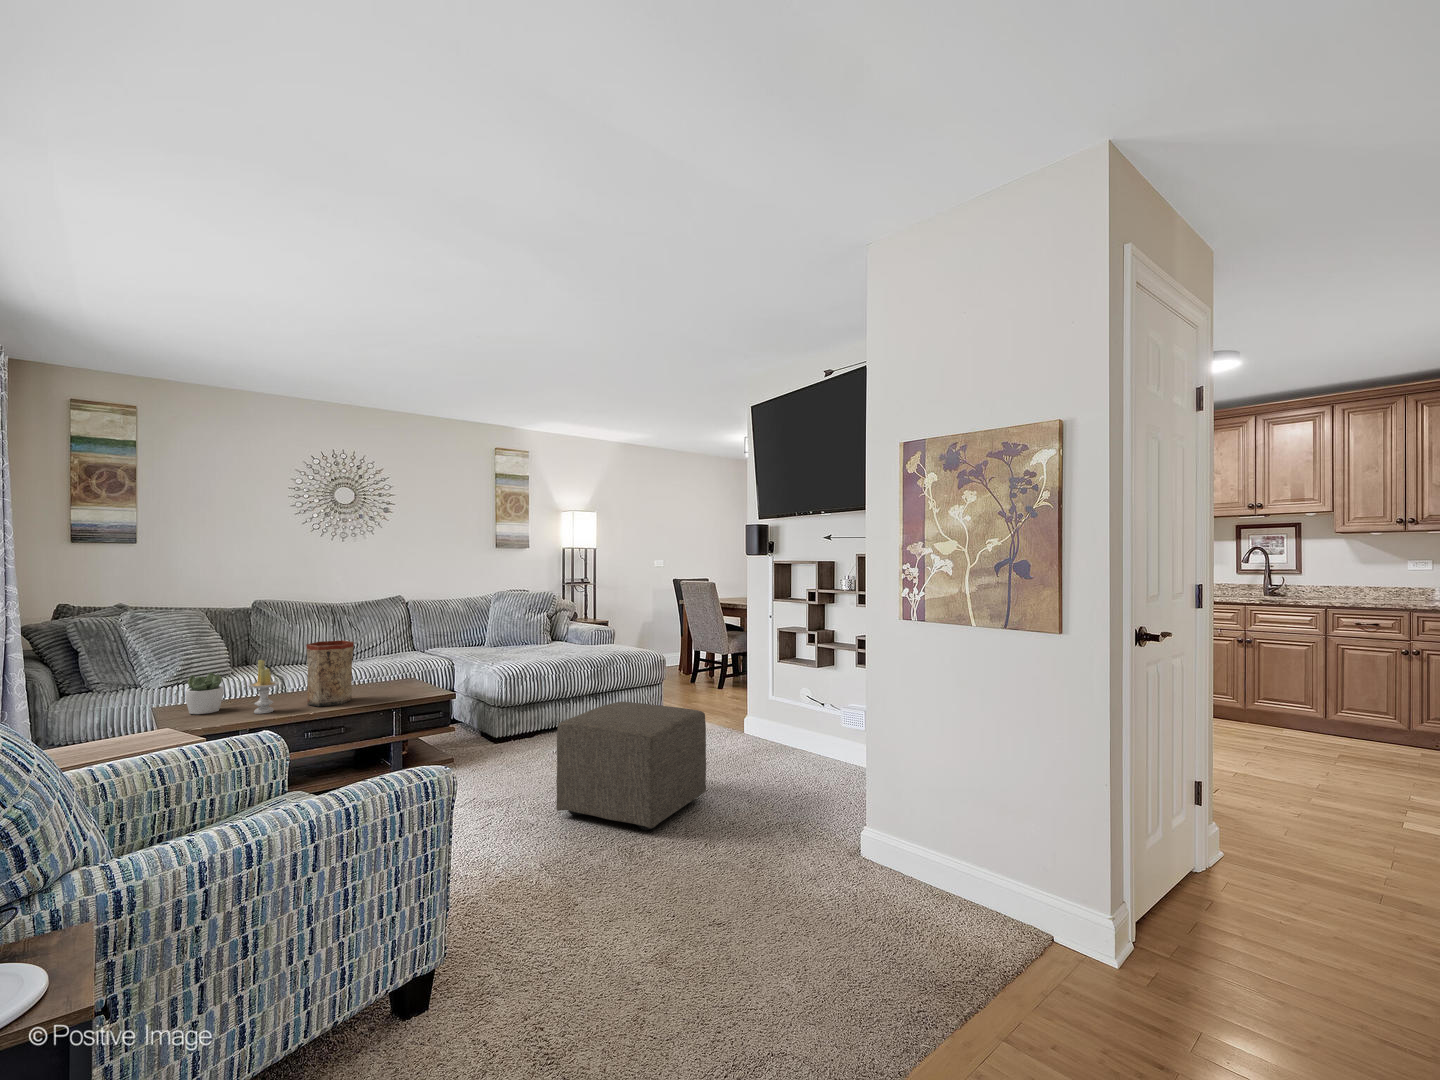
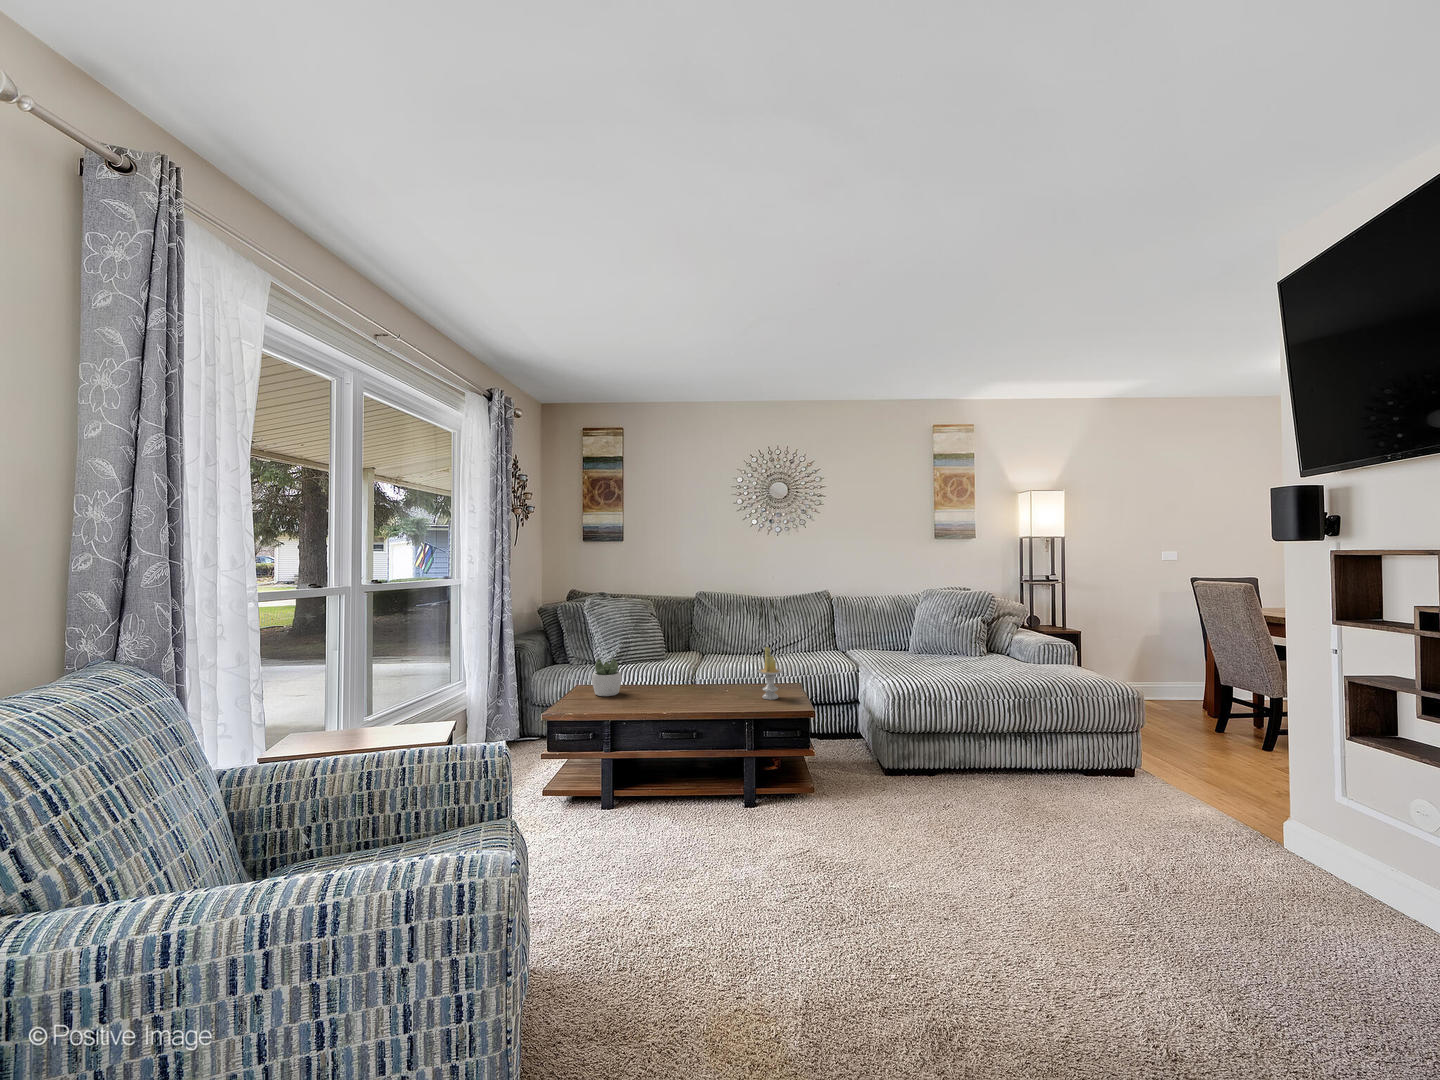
vase: present [306,640,354,707] -> none [674,638,714,706]
candle: present [248,660,279,714] -> present [757,647,783,700]
ottoman: present [556,702,706,830] -> none [880,764,1135,998]

